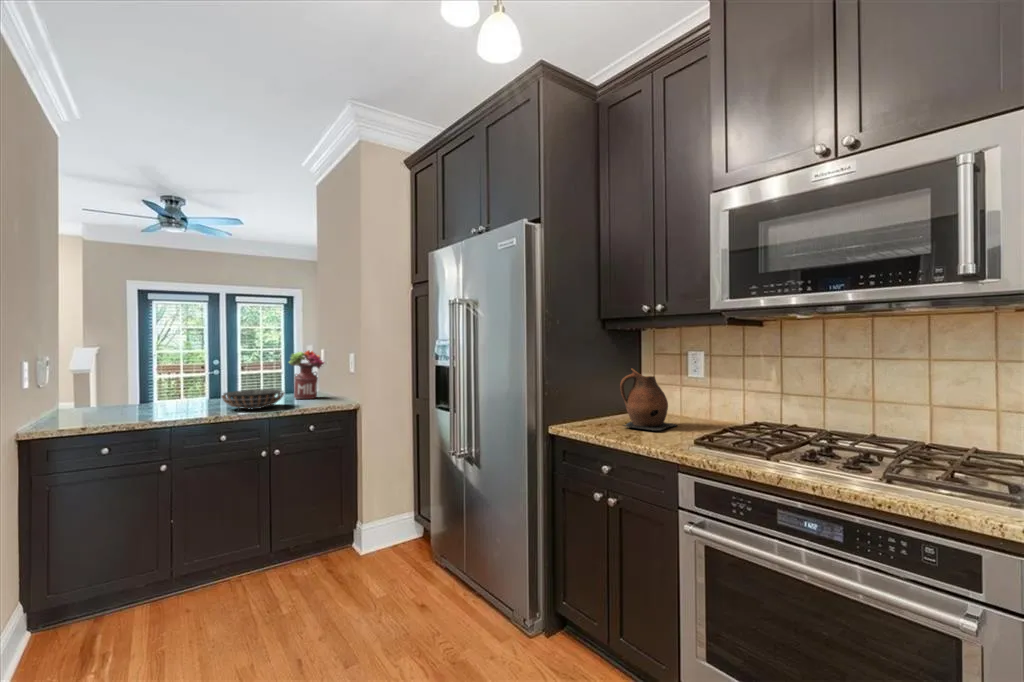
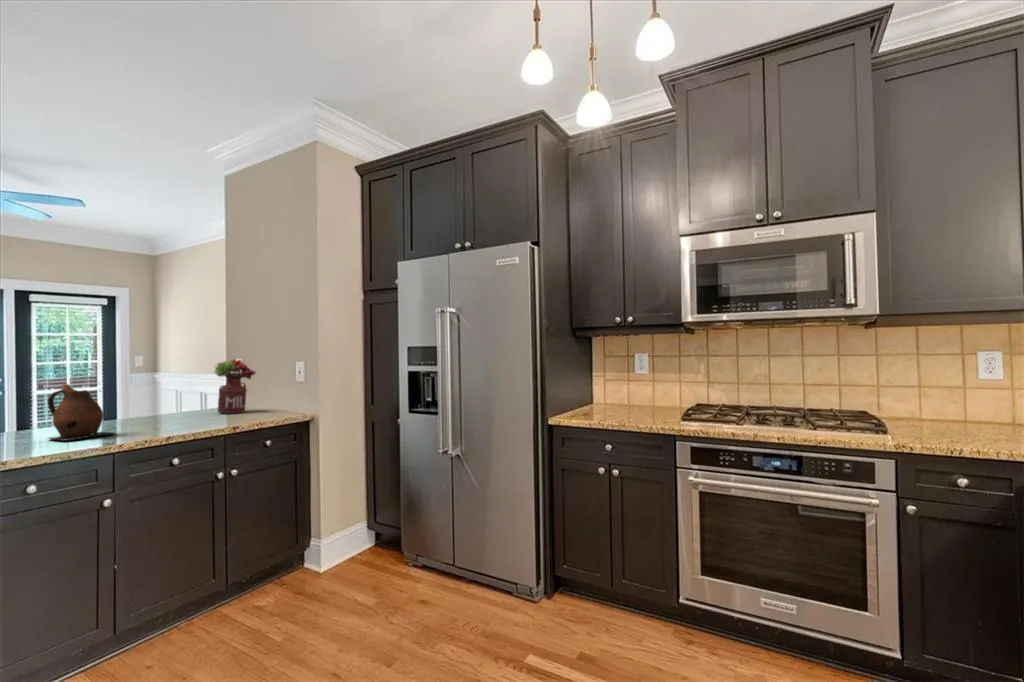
ceramic pitcher: present [620,369,677,431] -> present [48,384,114,441]
decorative bowl: present [221,389,284,409] -> none [153,403,230,426]

